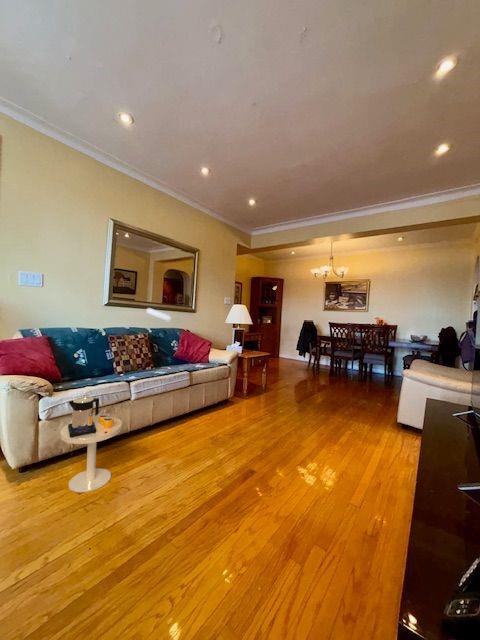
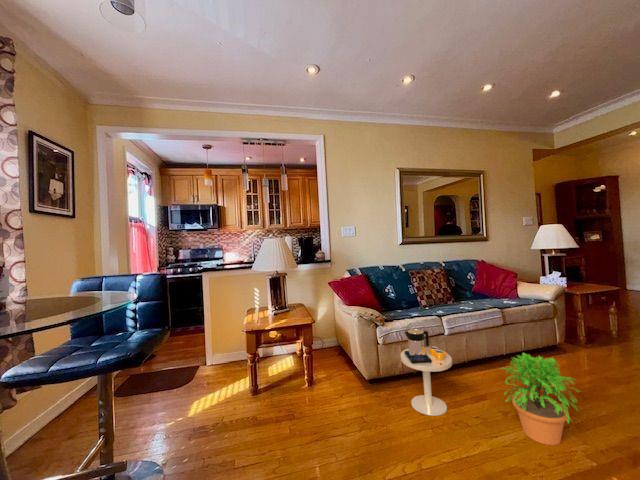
potted plant: none [163,409,218,489] -> present [504,353,577,445]

